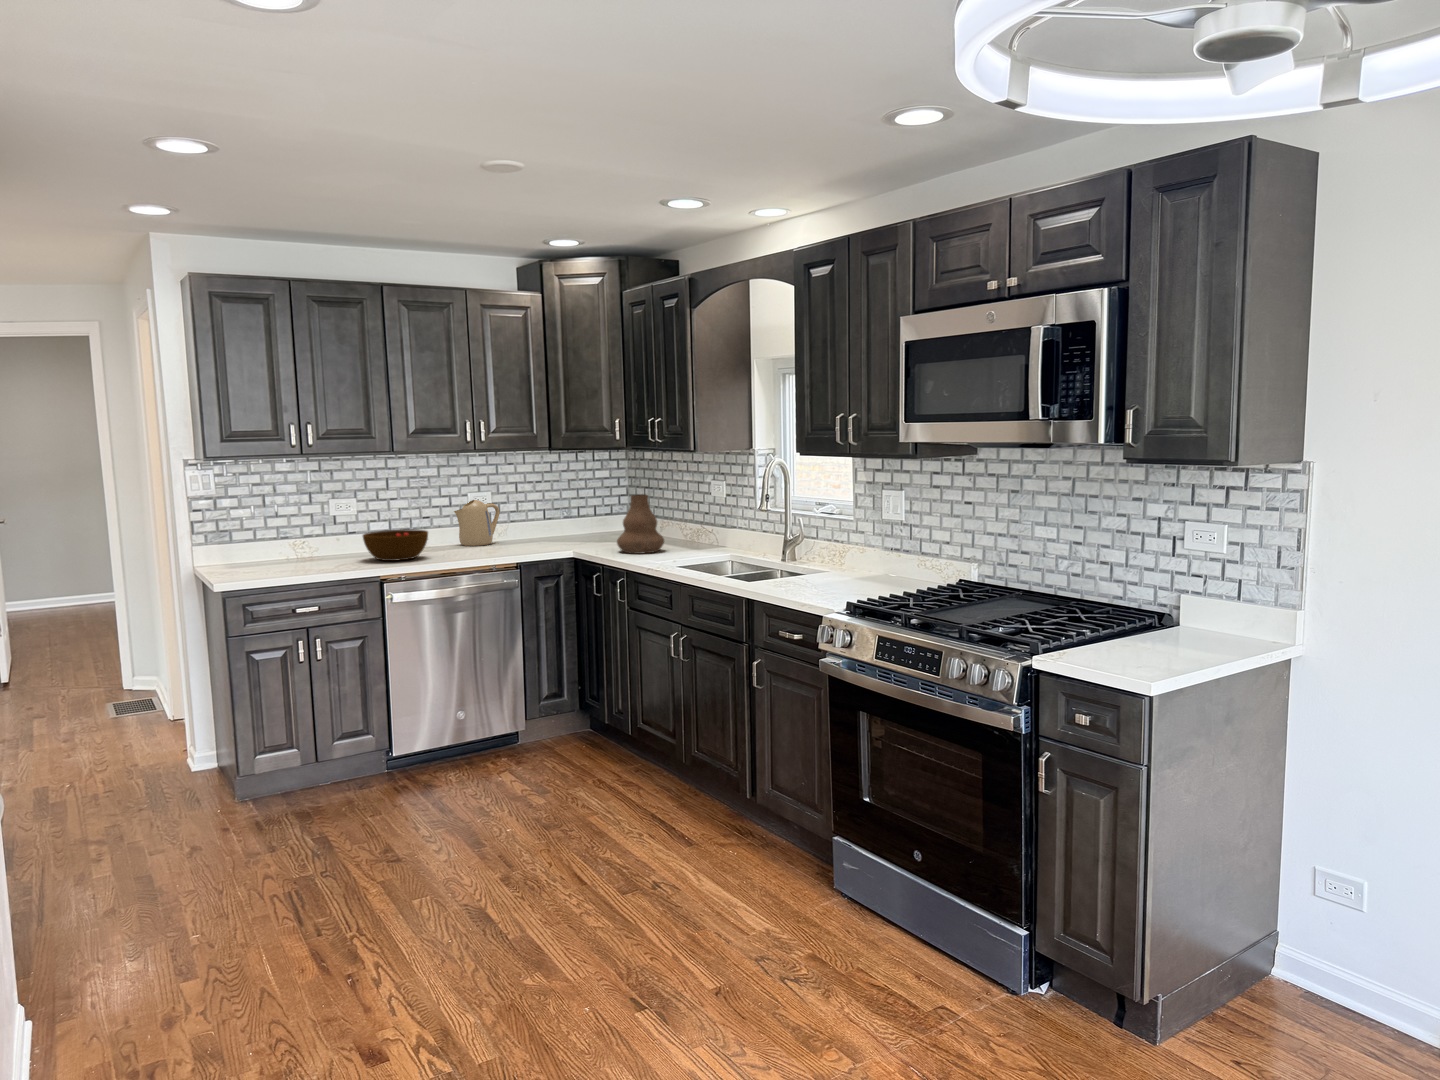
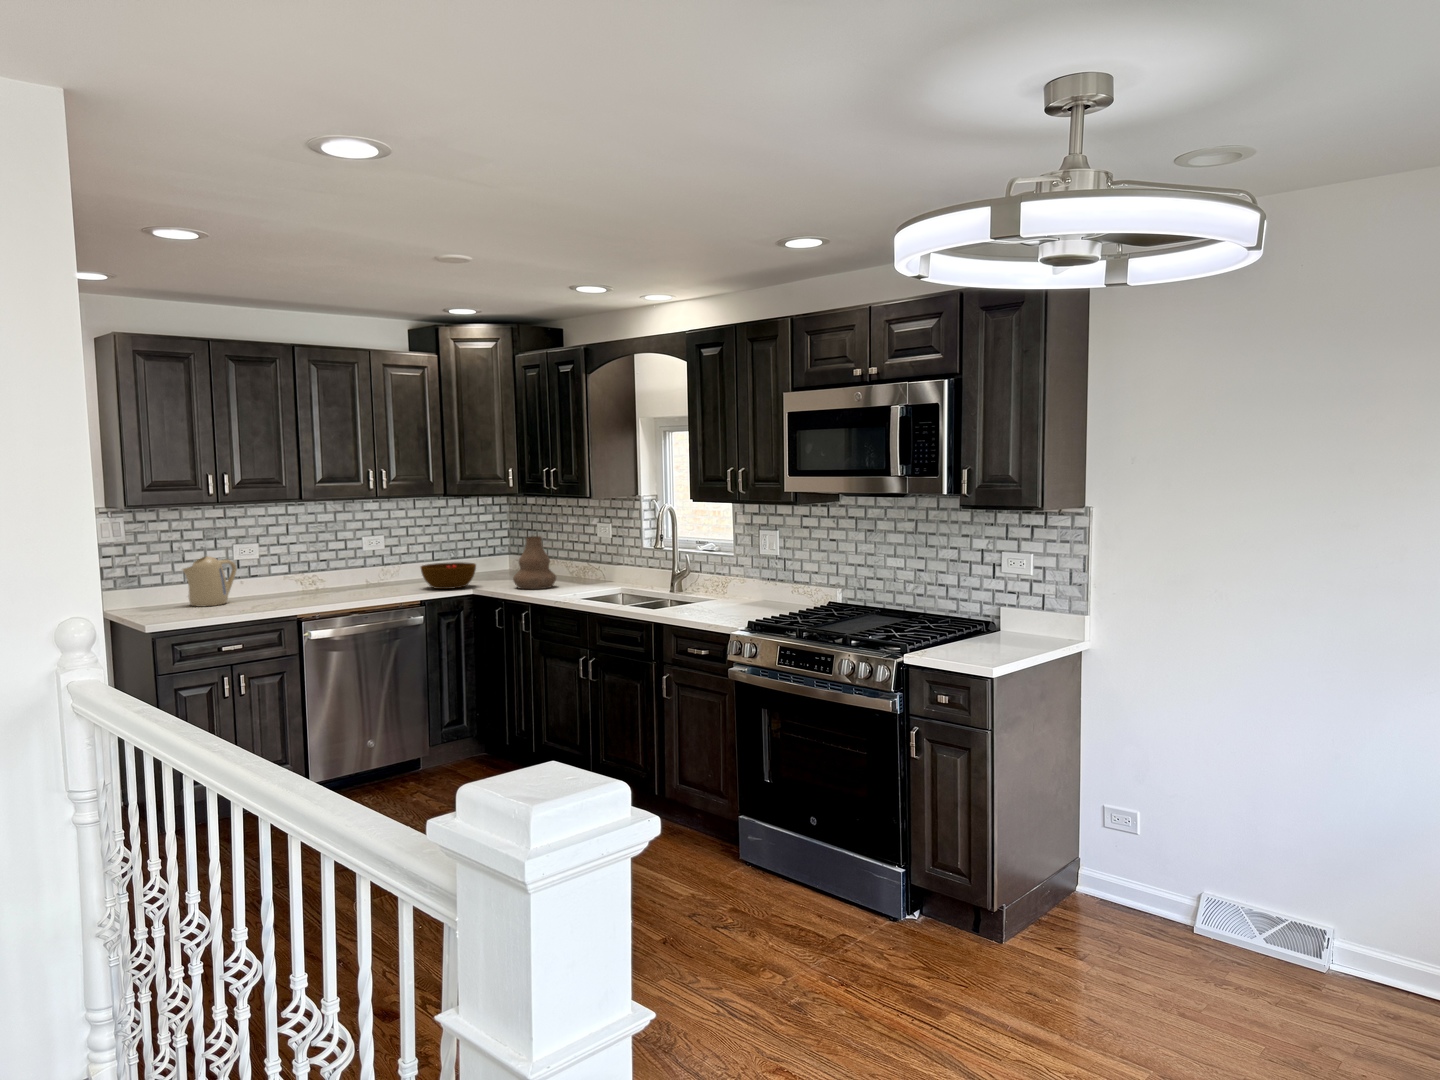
kettle: present [454,500,500,546] -> present [183,556,236,607]
bowl: present [363,530,428,561] -> present [421,562,476,589]

